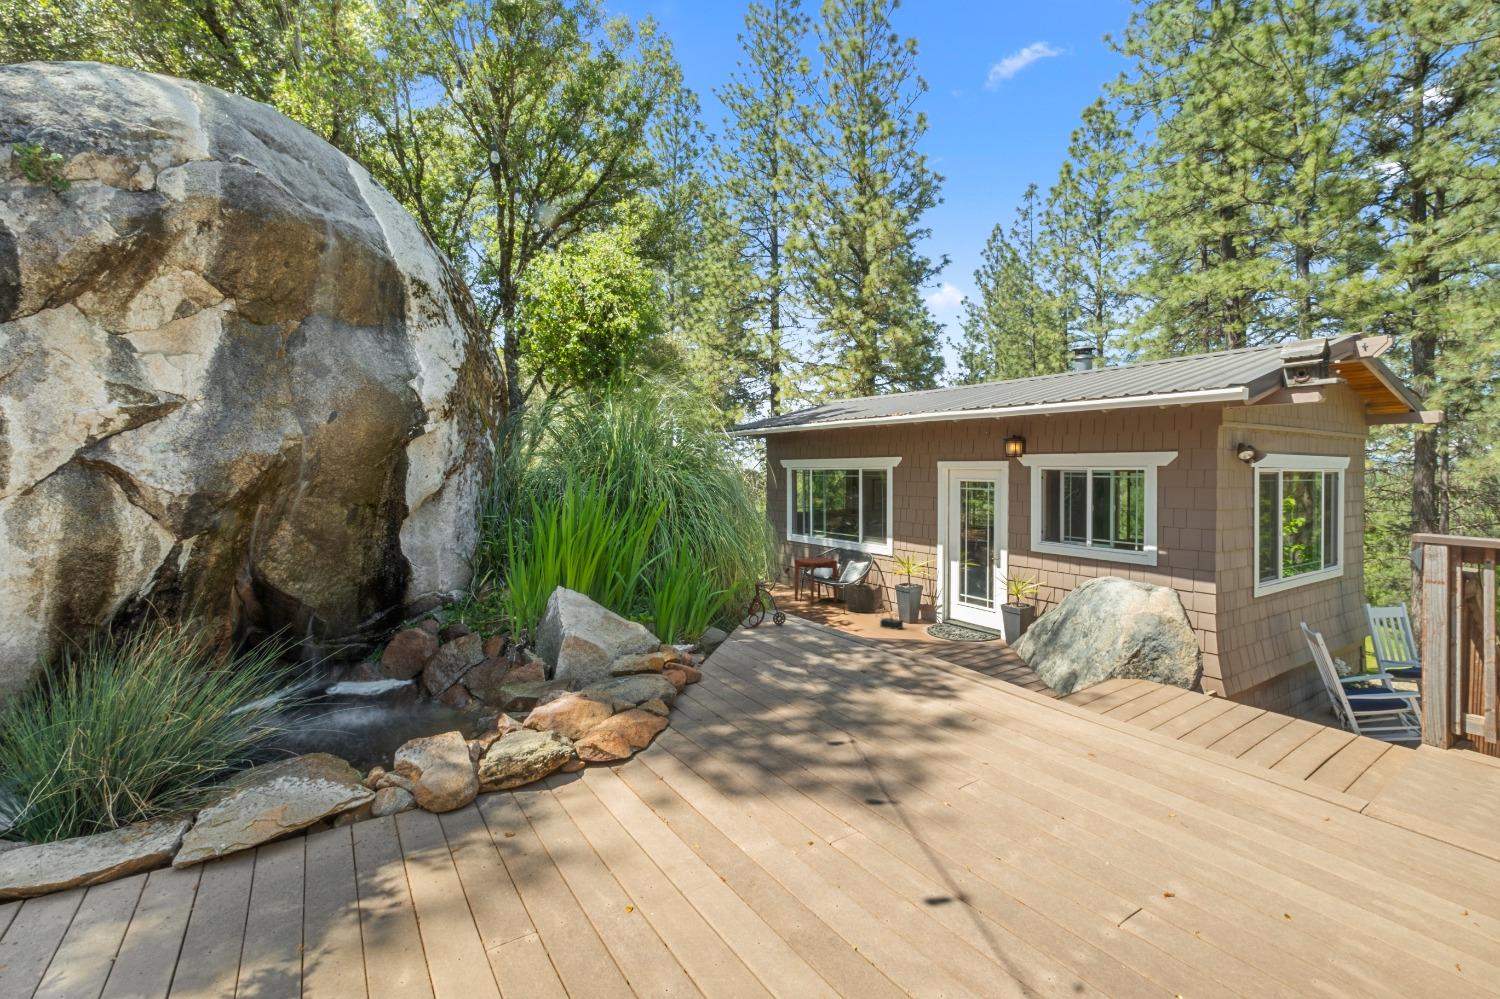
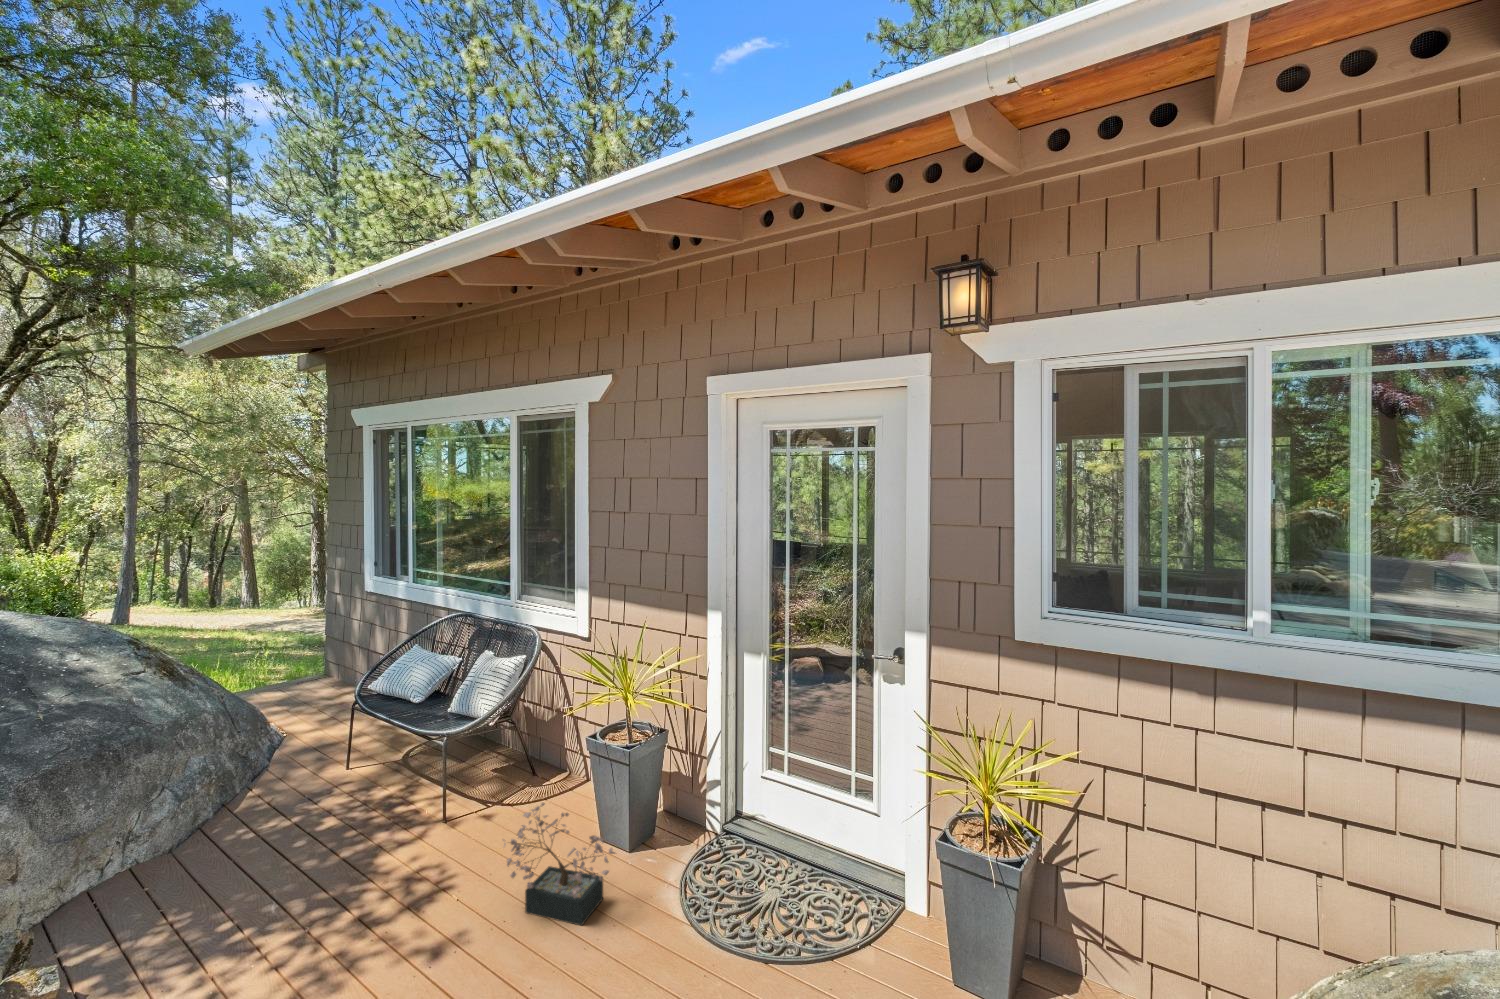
side table: present [795,557,837,606] -> none [332,637,452,787]
woven basket: present [845,585,874,613] -> none [455,715,541,807]

